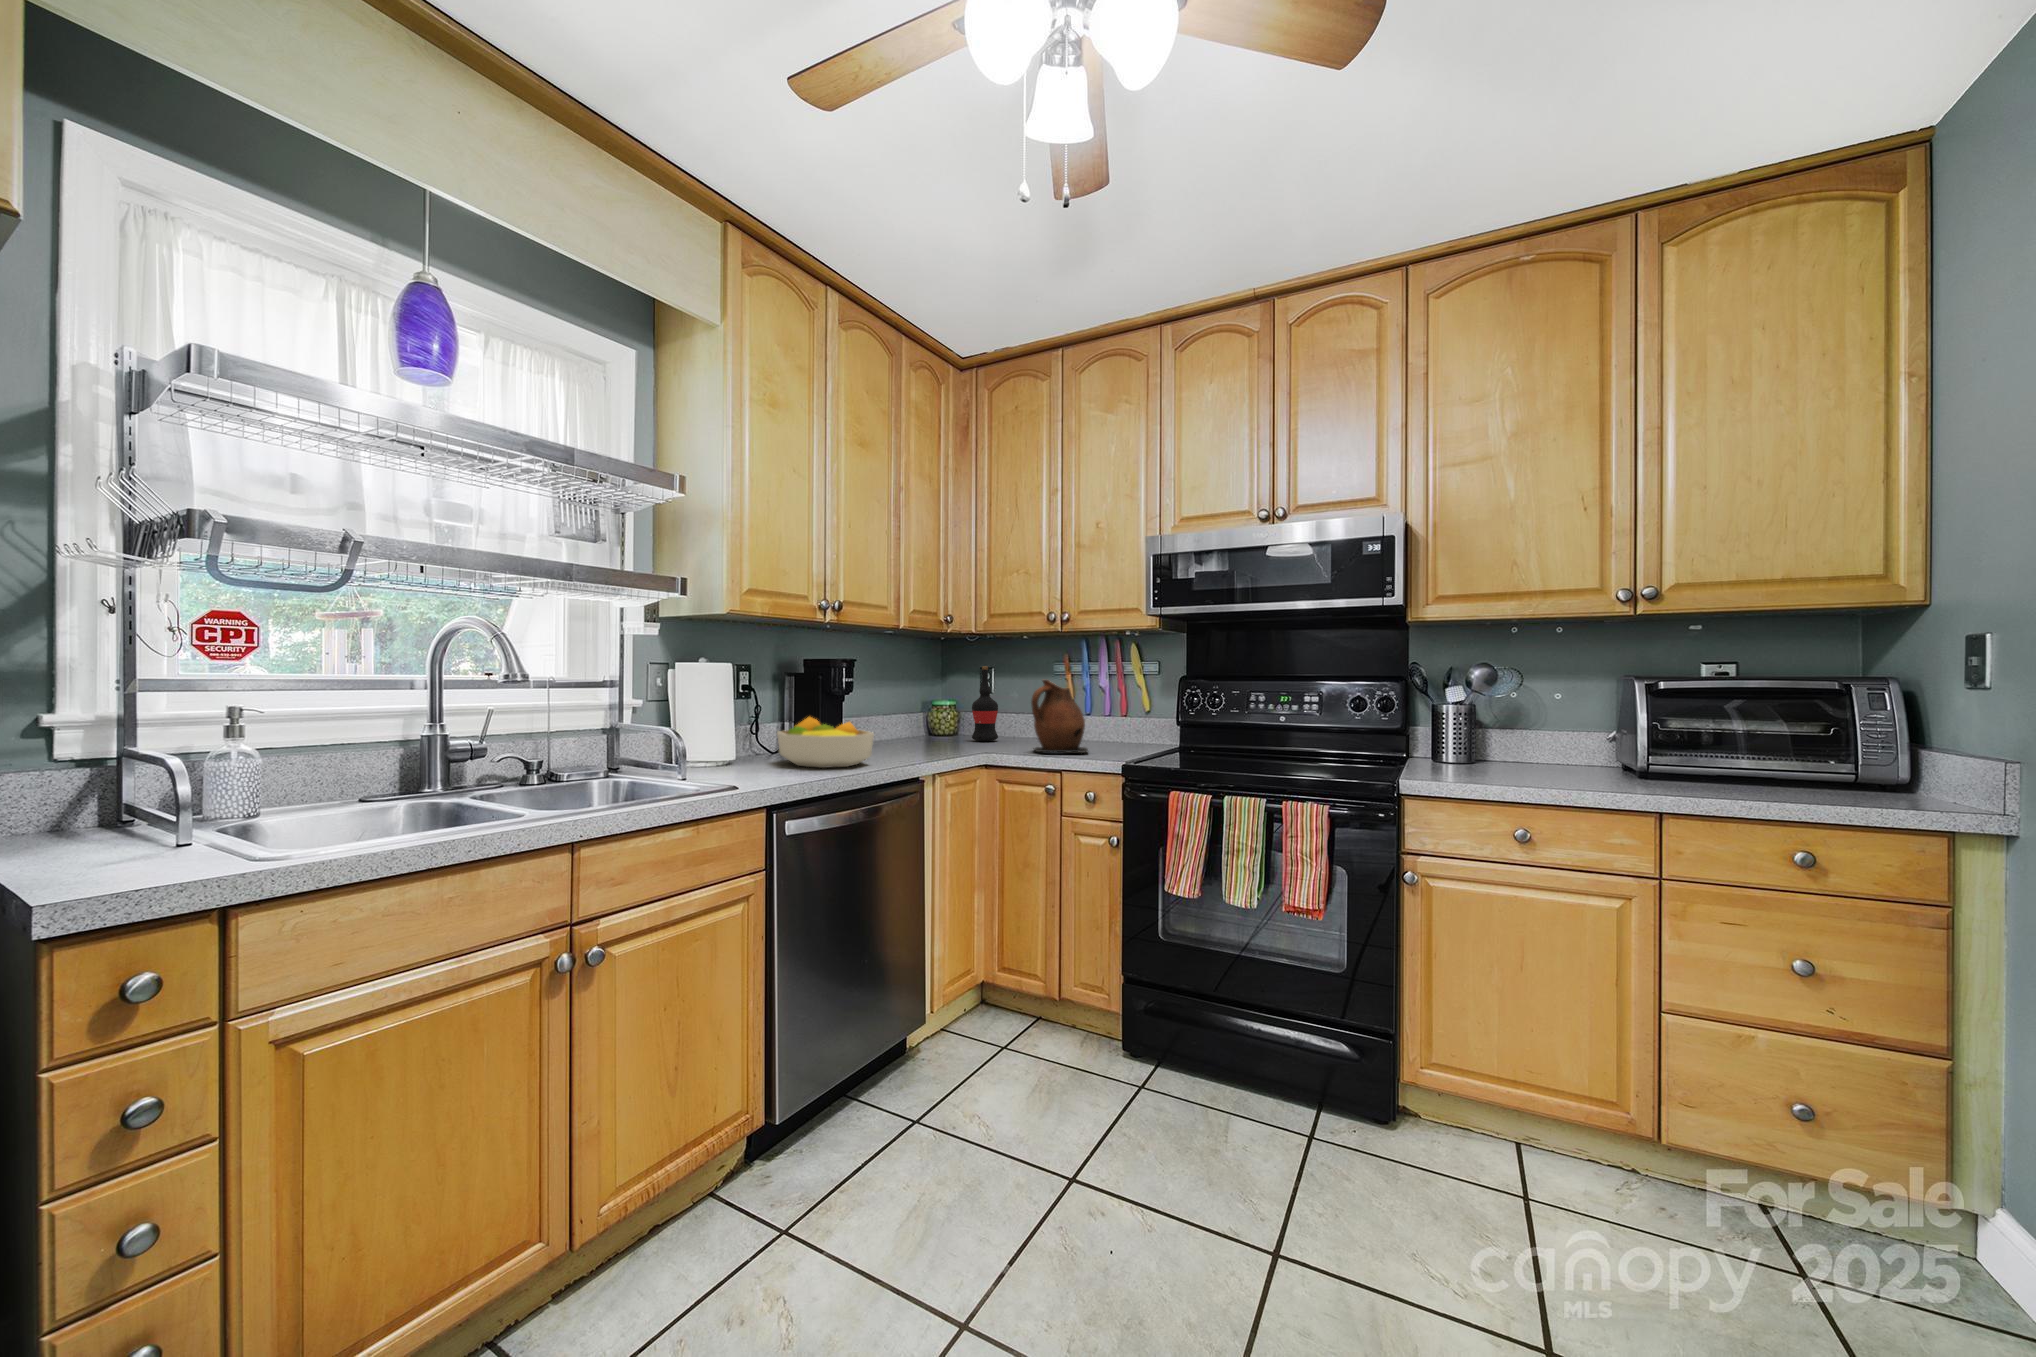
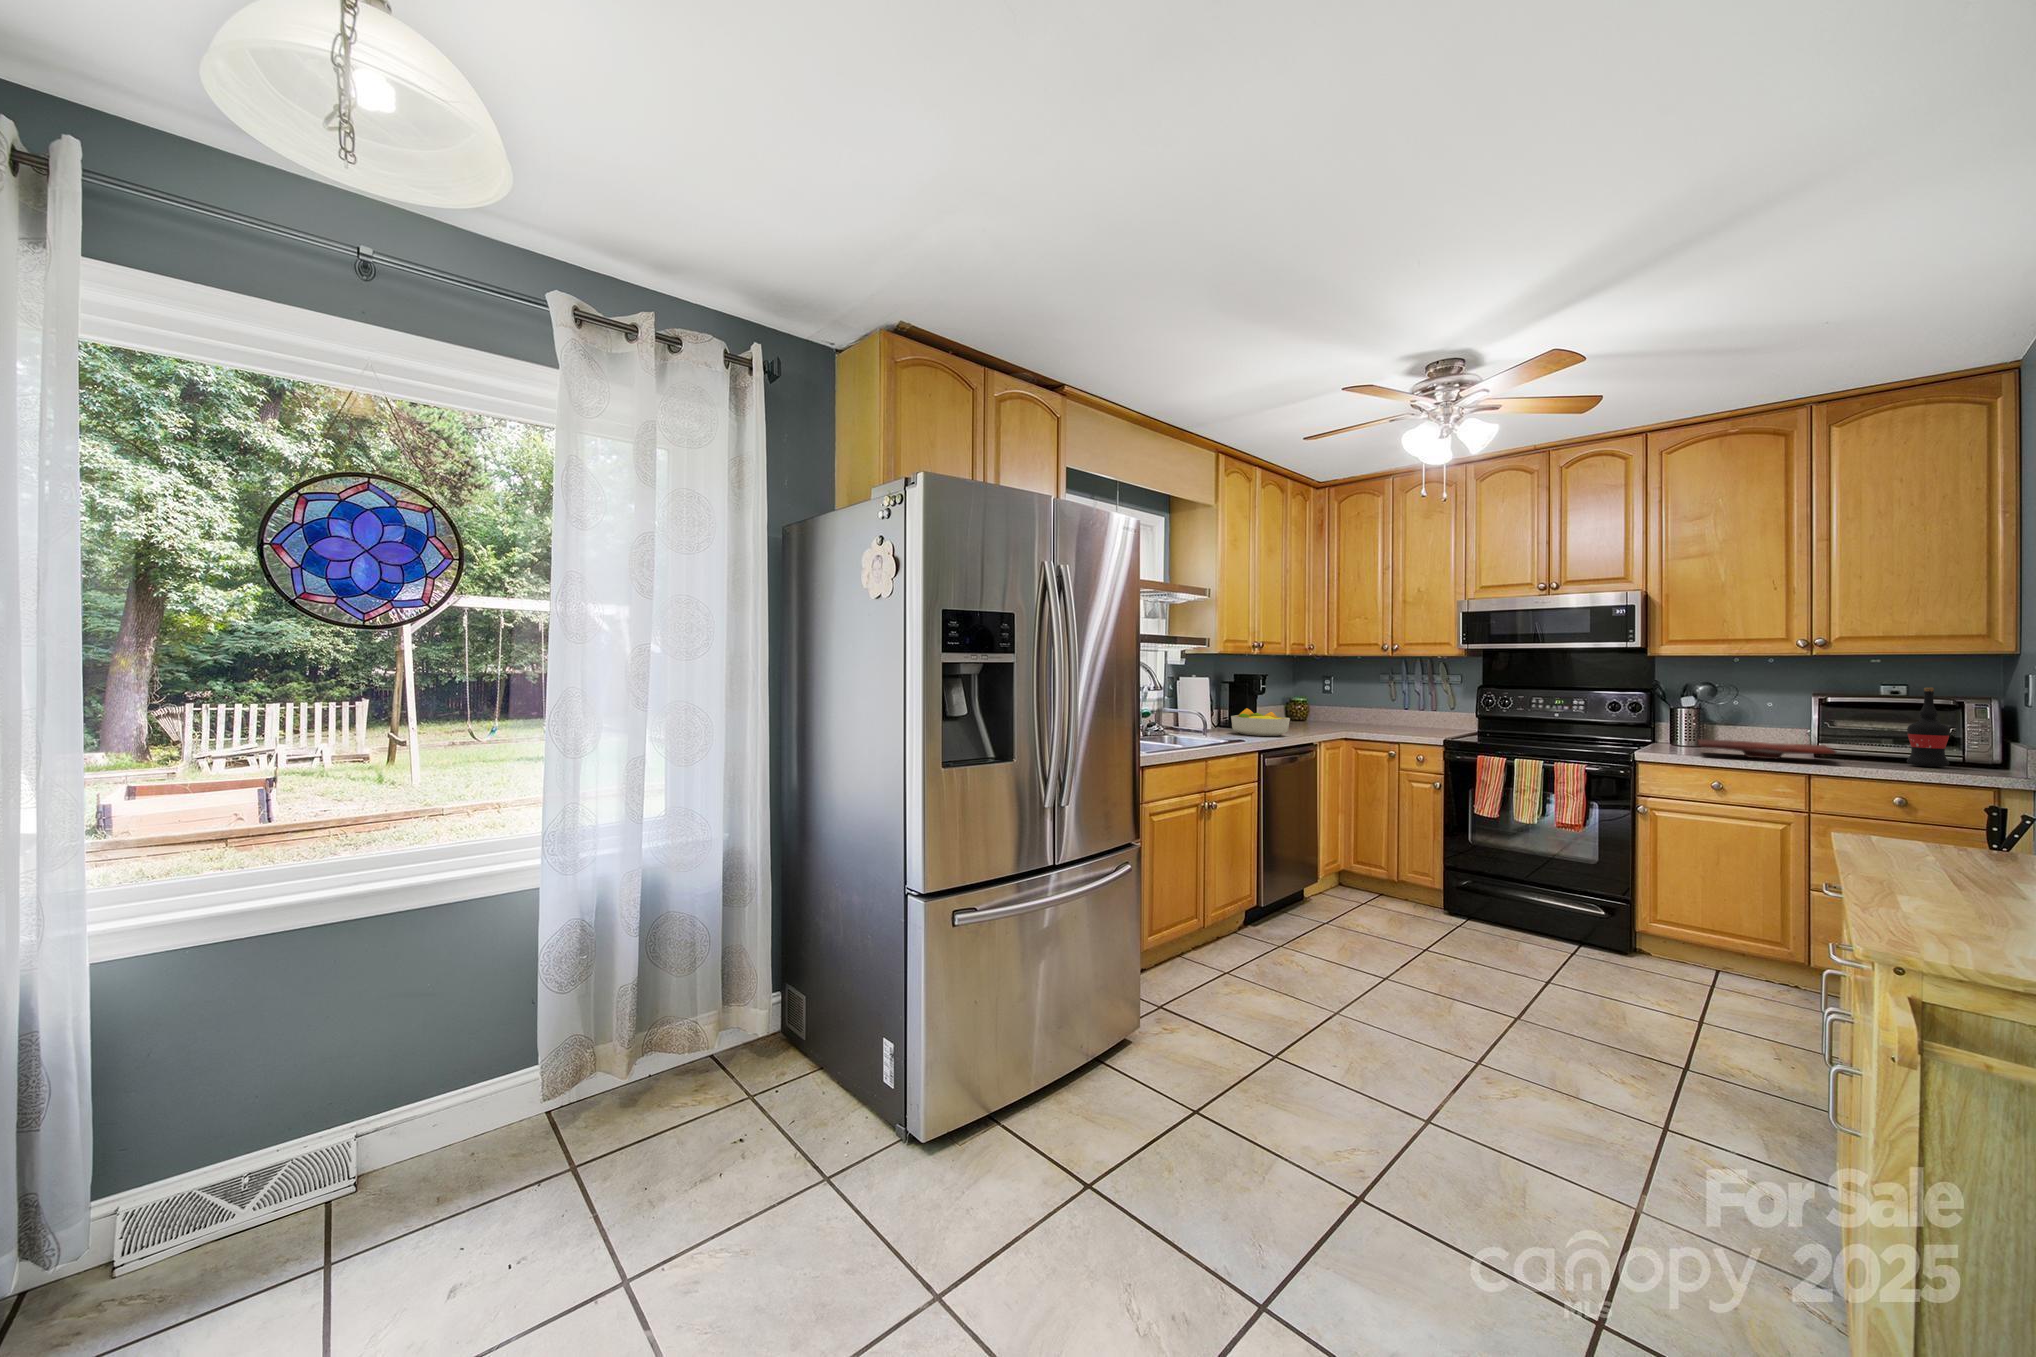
wine bottle: present [972,666,998,741] -> present [1907,688,1950,767]
ceramic pitcher: present [1031,680,1088,753] -> none [1374,689,1416,735]
cutting board: none [1482,753,1704,787] -> present [1698,739,1836,759]

